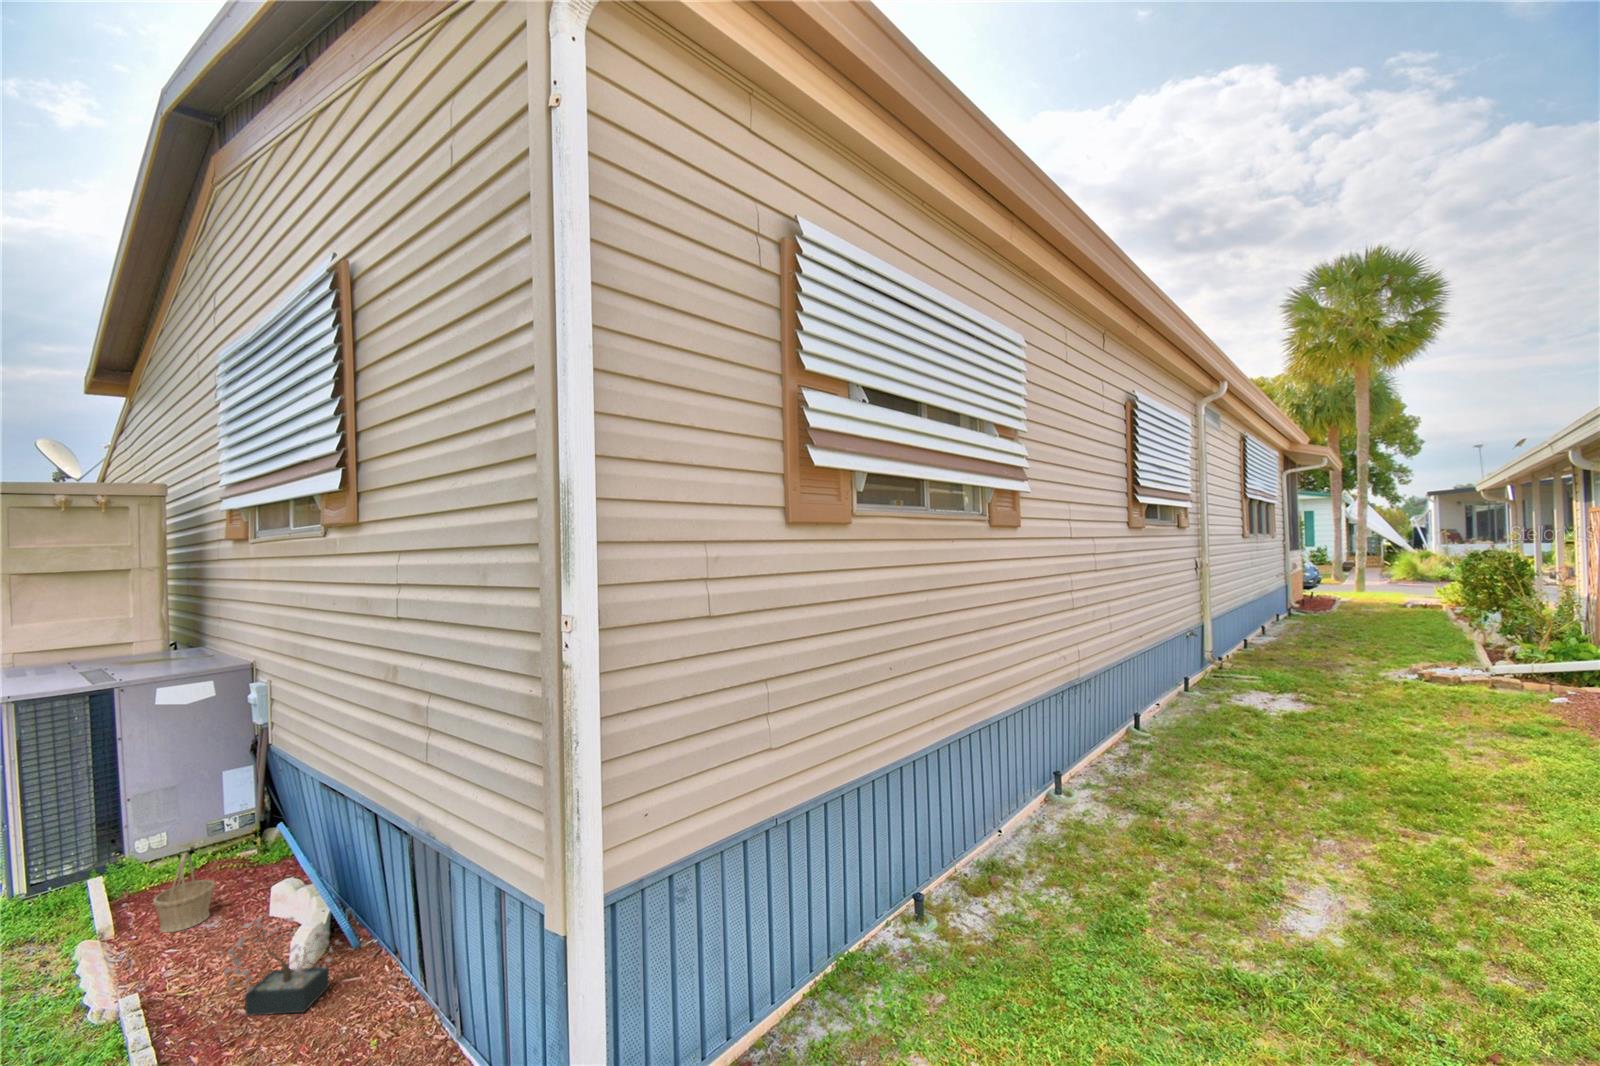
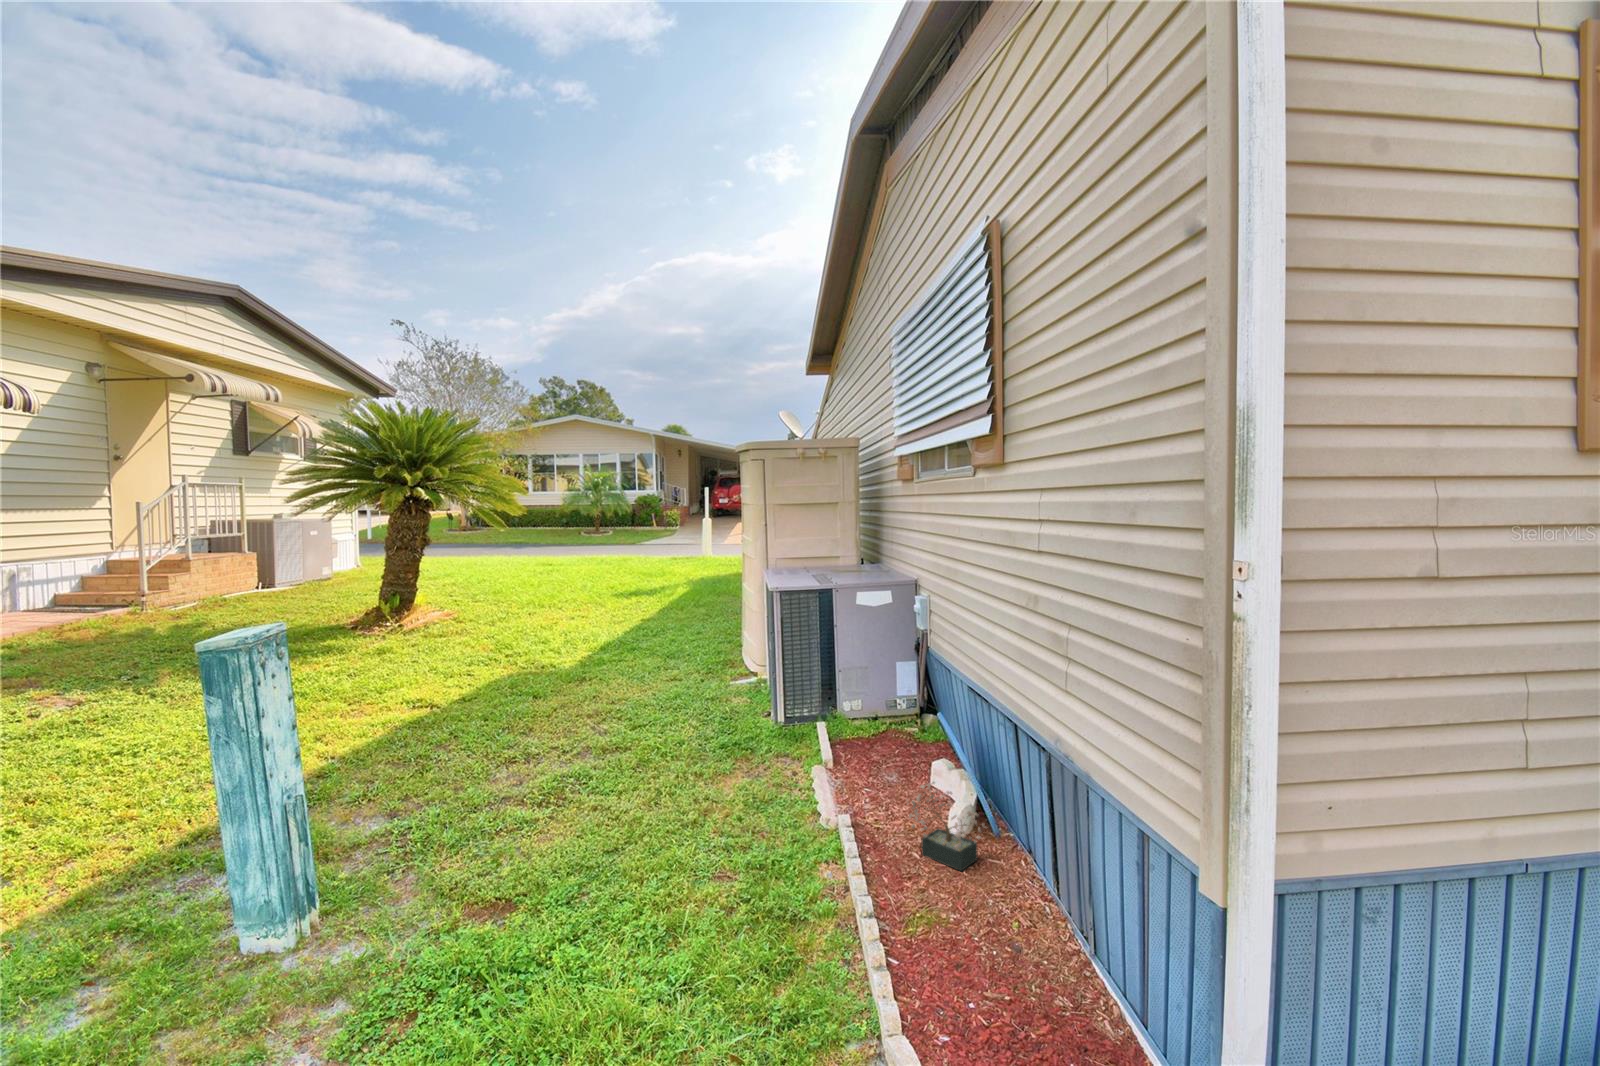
basket: present [153,852,215,932] -> none [861,718,896,774]

